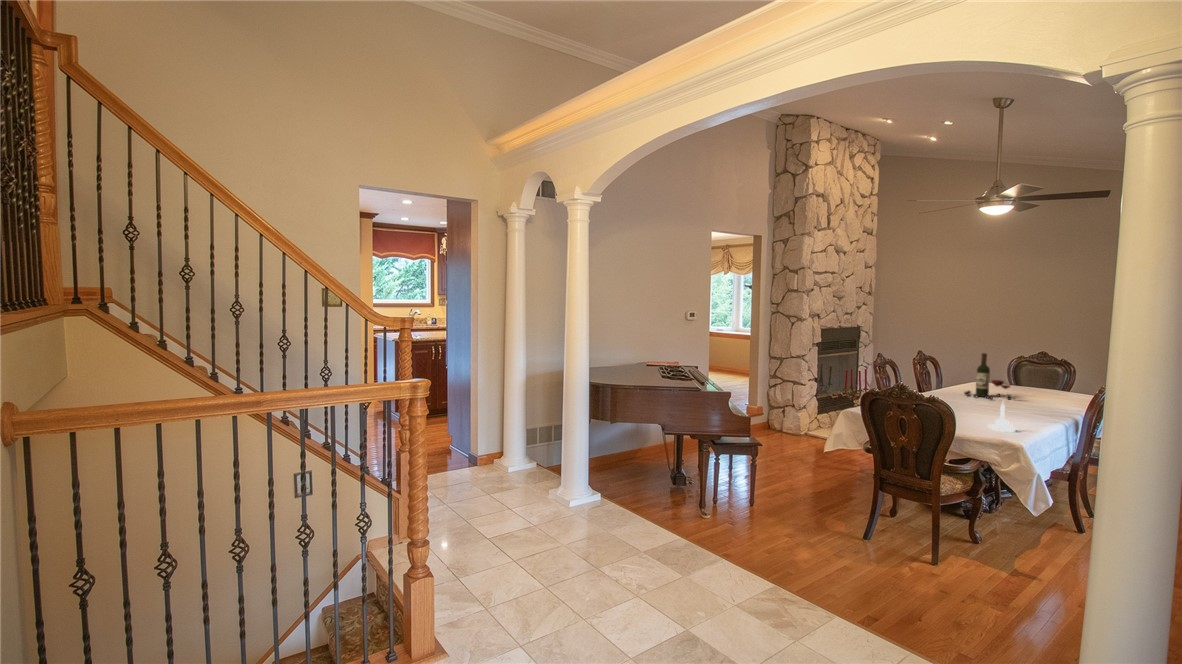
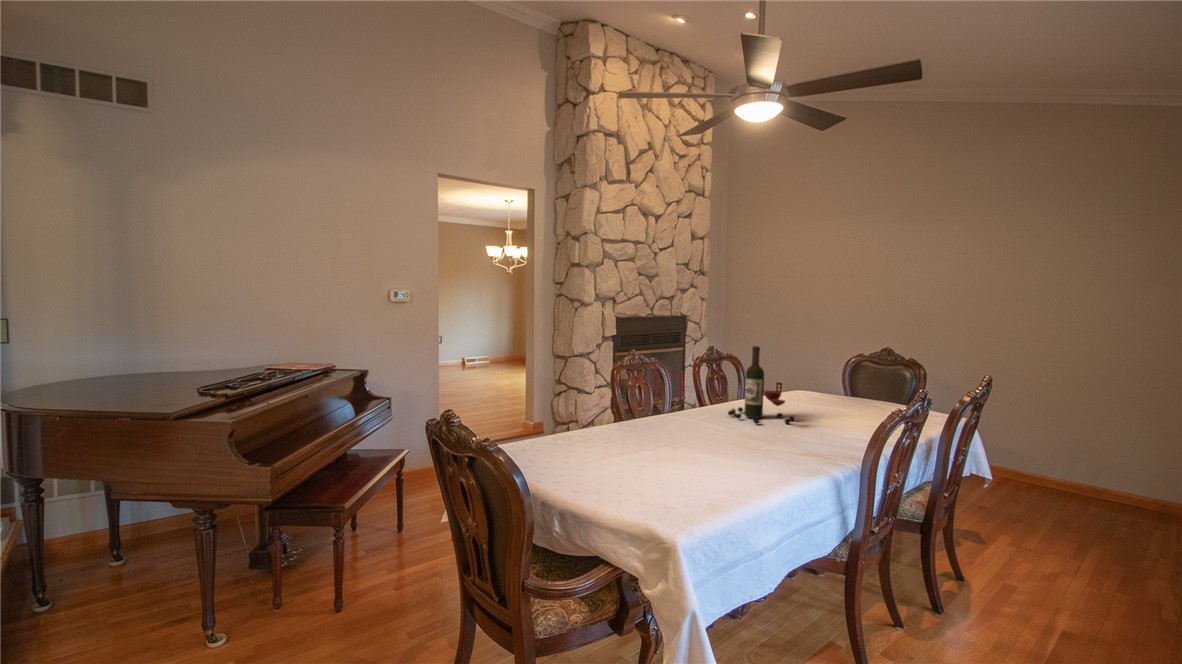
candle holder: present [988,405,1016,432] -> none [630,440,681,511]

